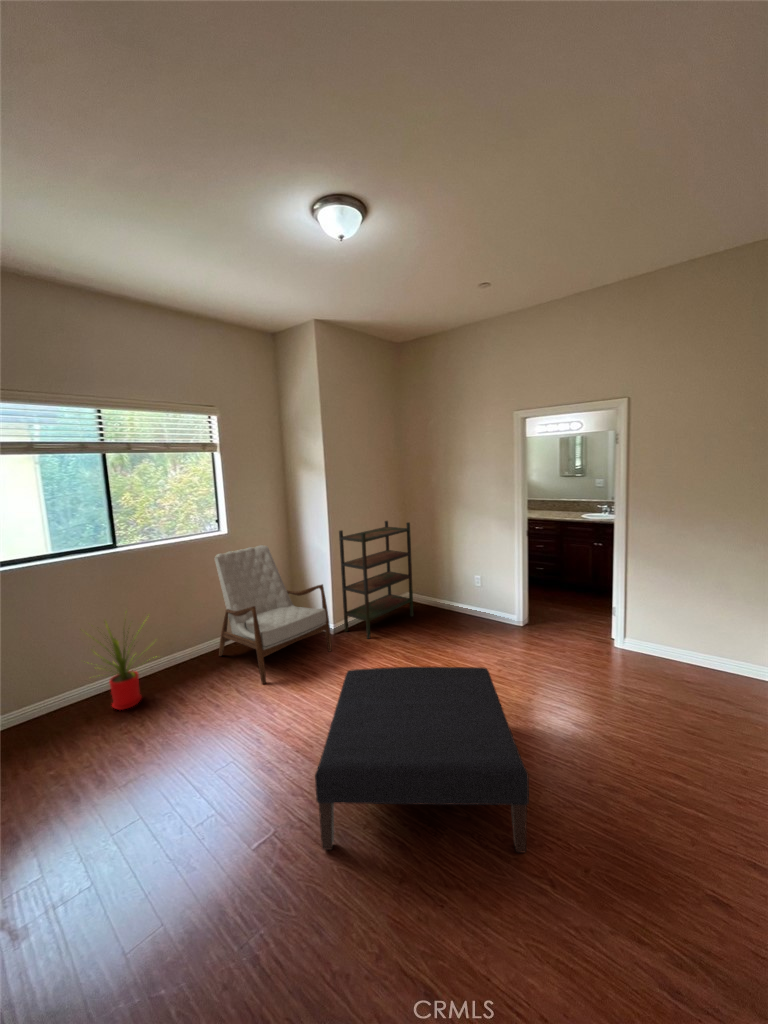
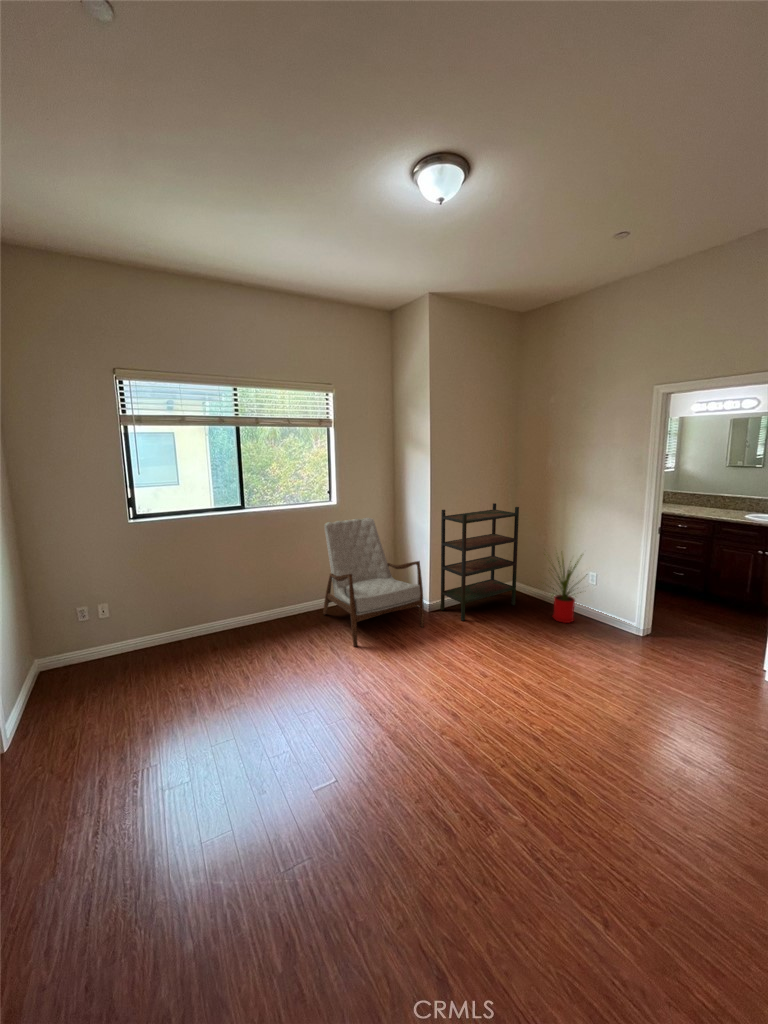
house plant: present [93,616,149,710] -> present [544,554,587,623]
ottoman: present [315,667,529,852] -> none [367,649,592,884]

